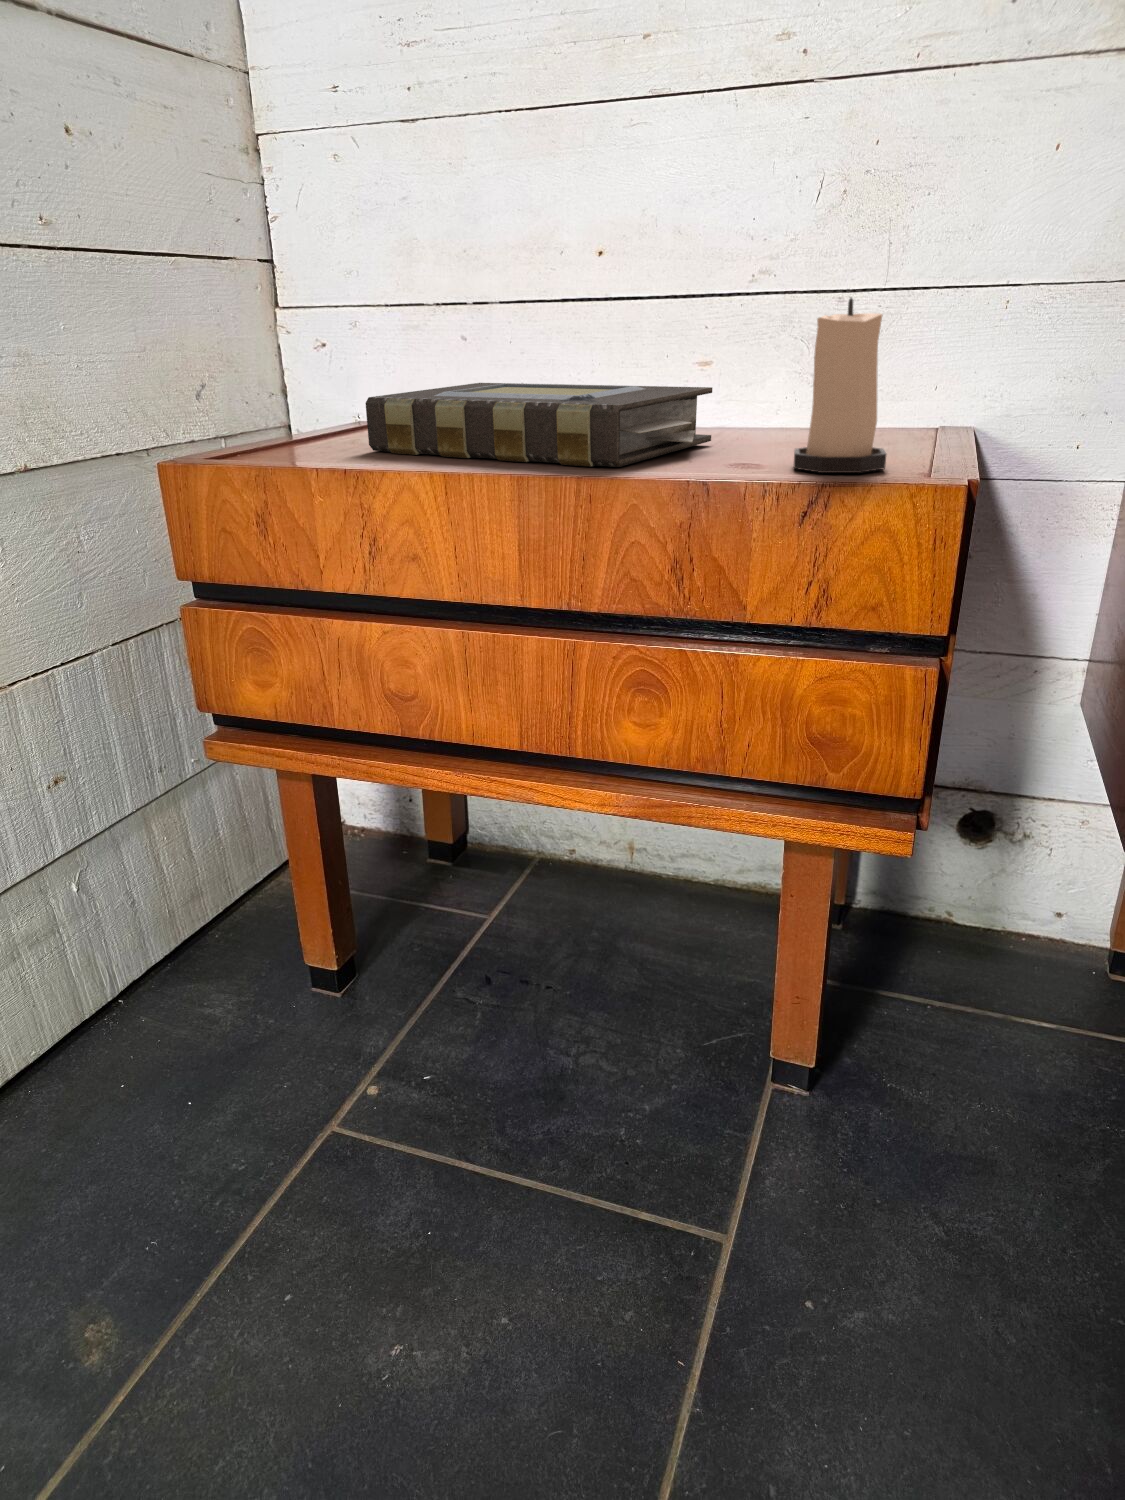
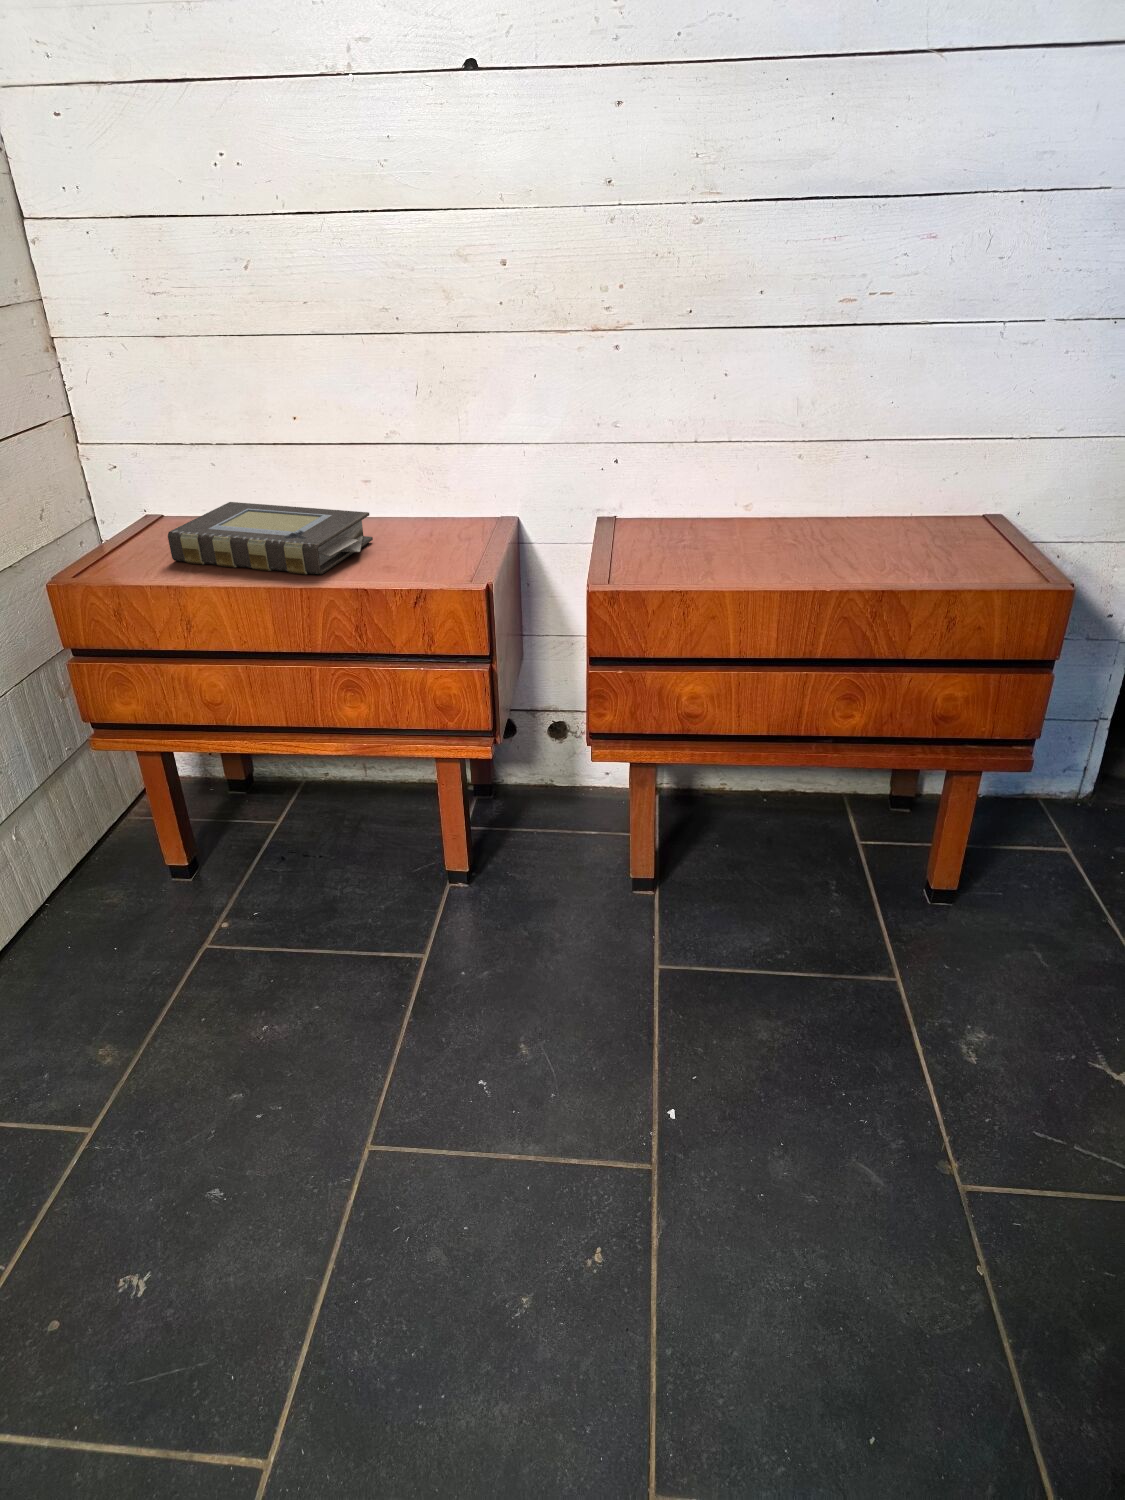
candle: present [794,298,886,473] -> none [411,489,456,575]

